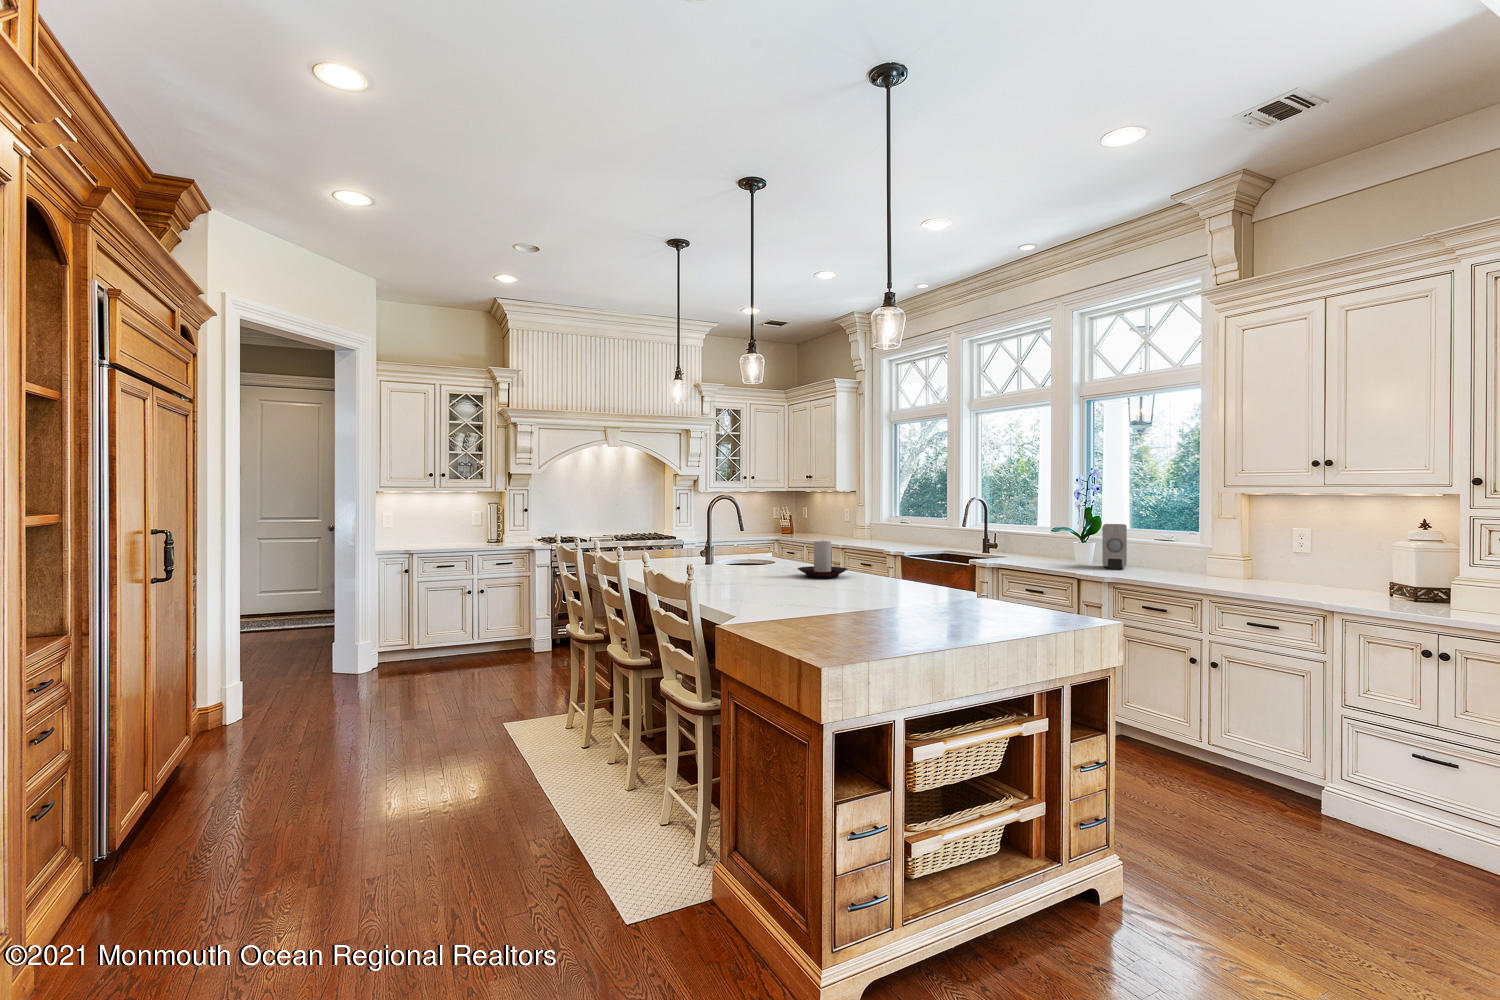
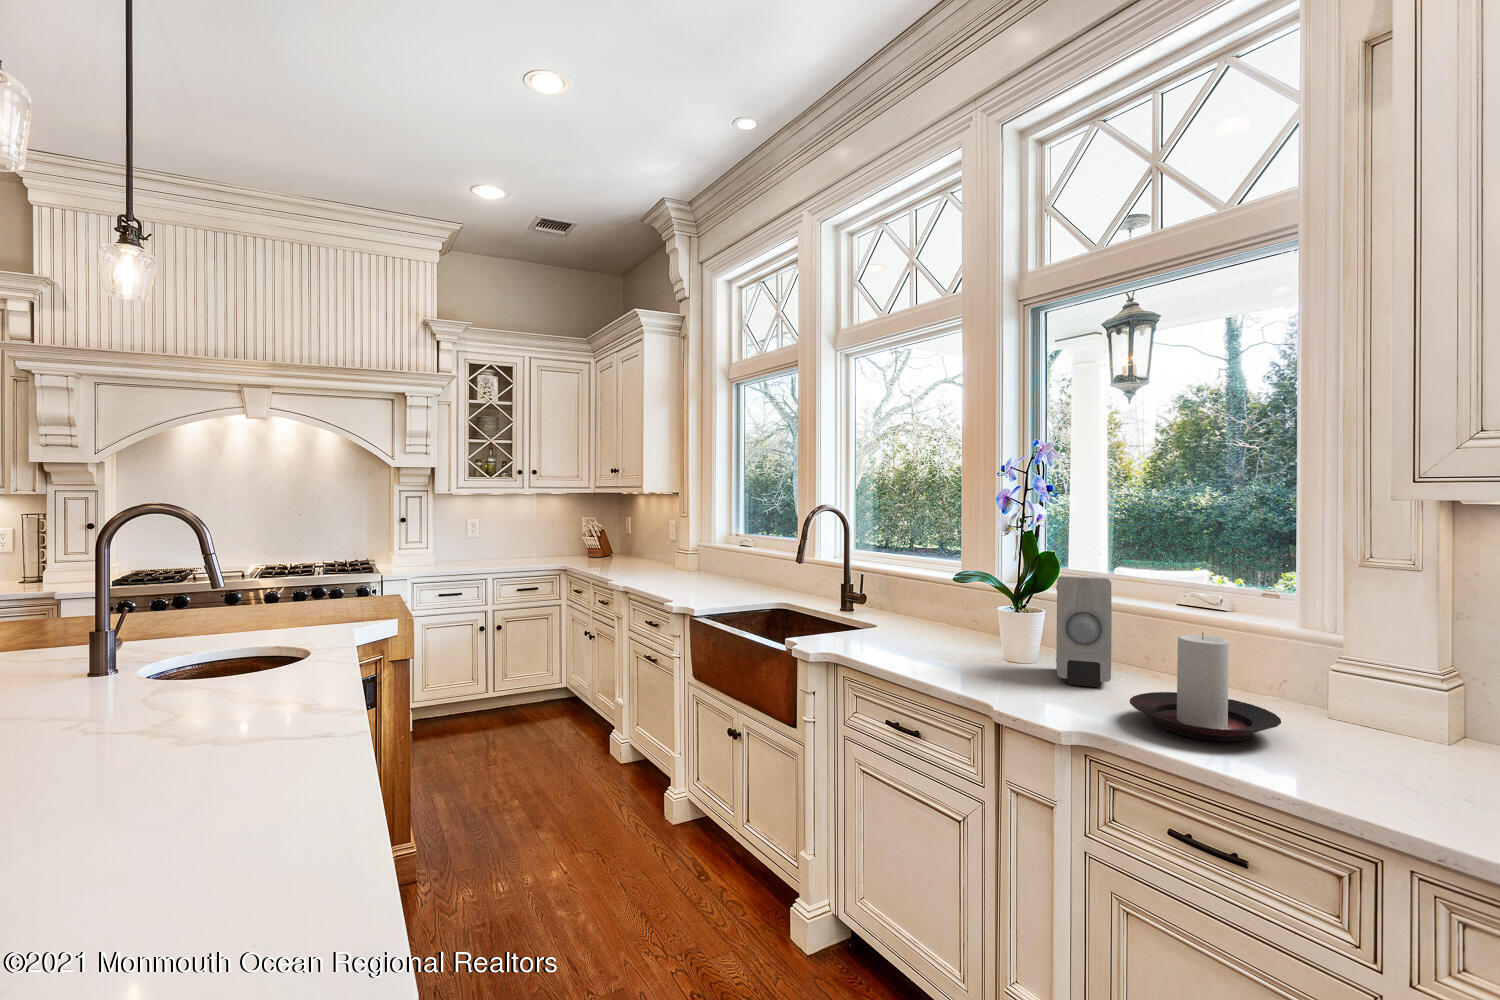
candle holder: present [798,540,848,578] -> present [1130,632,1281,741]

